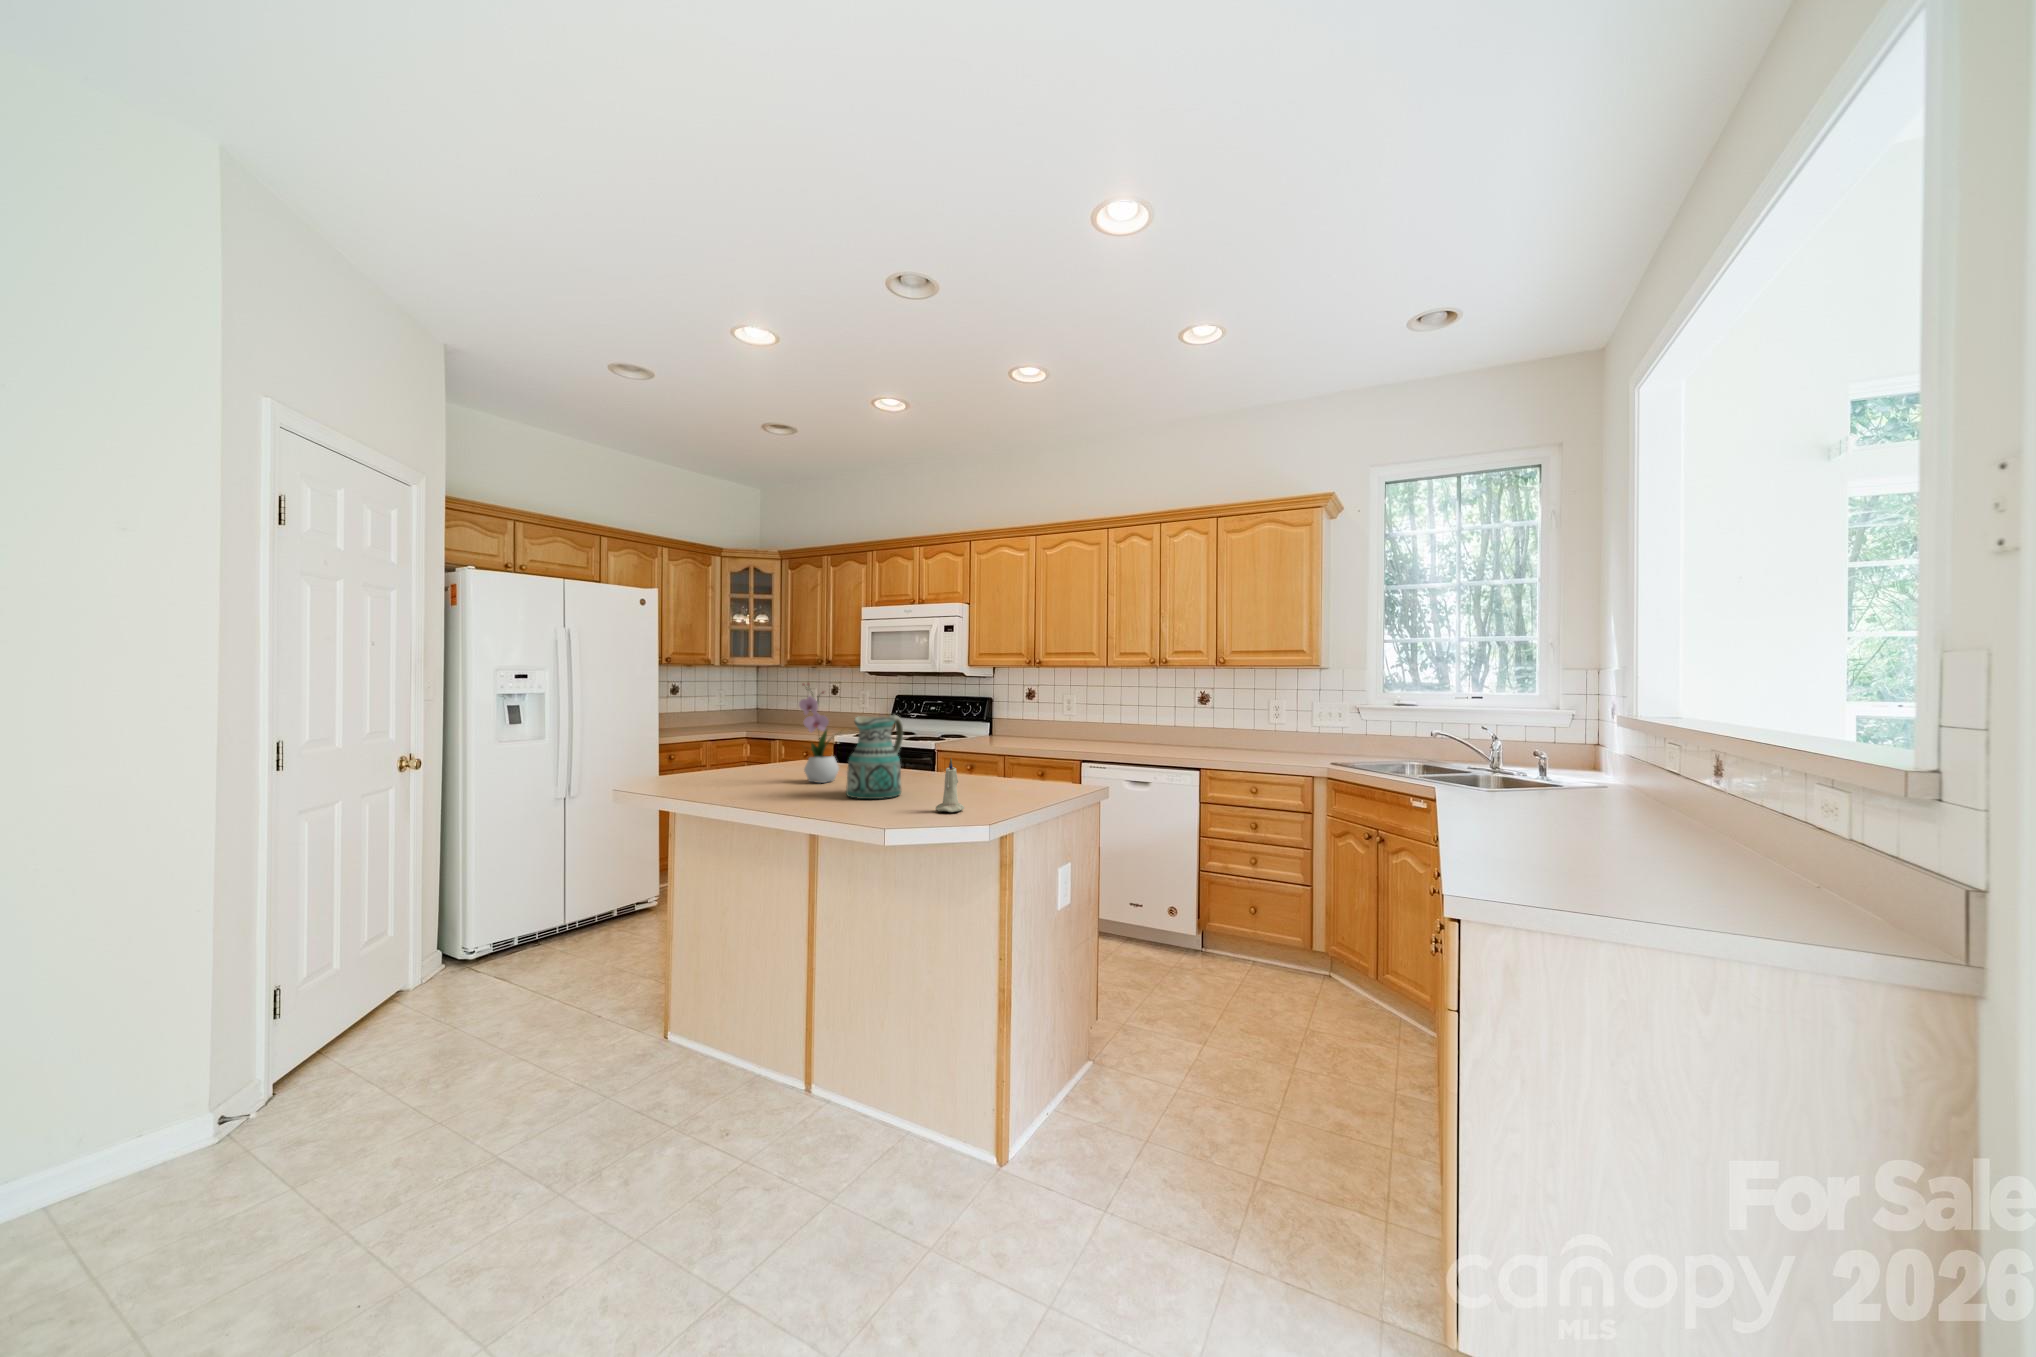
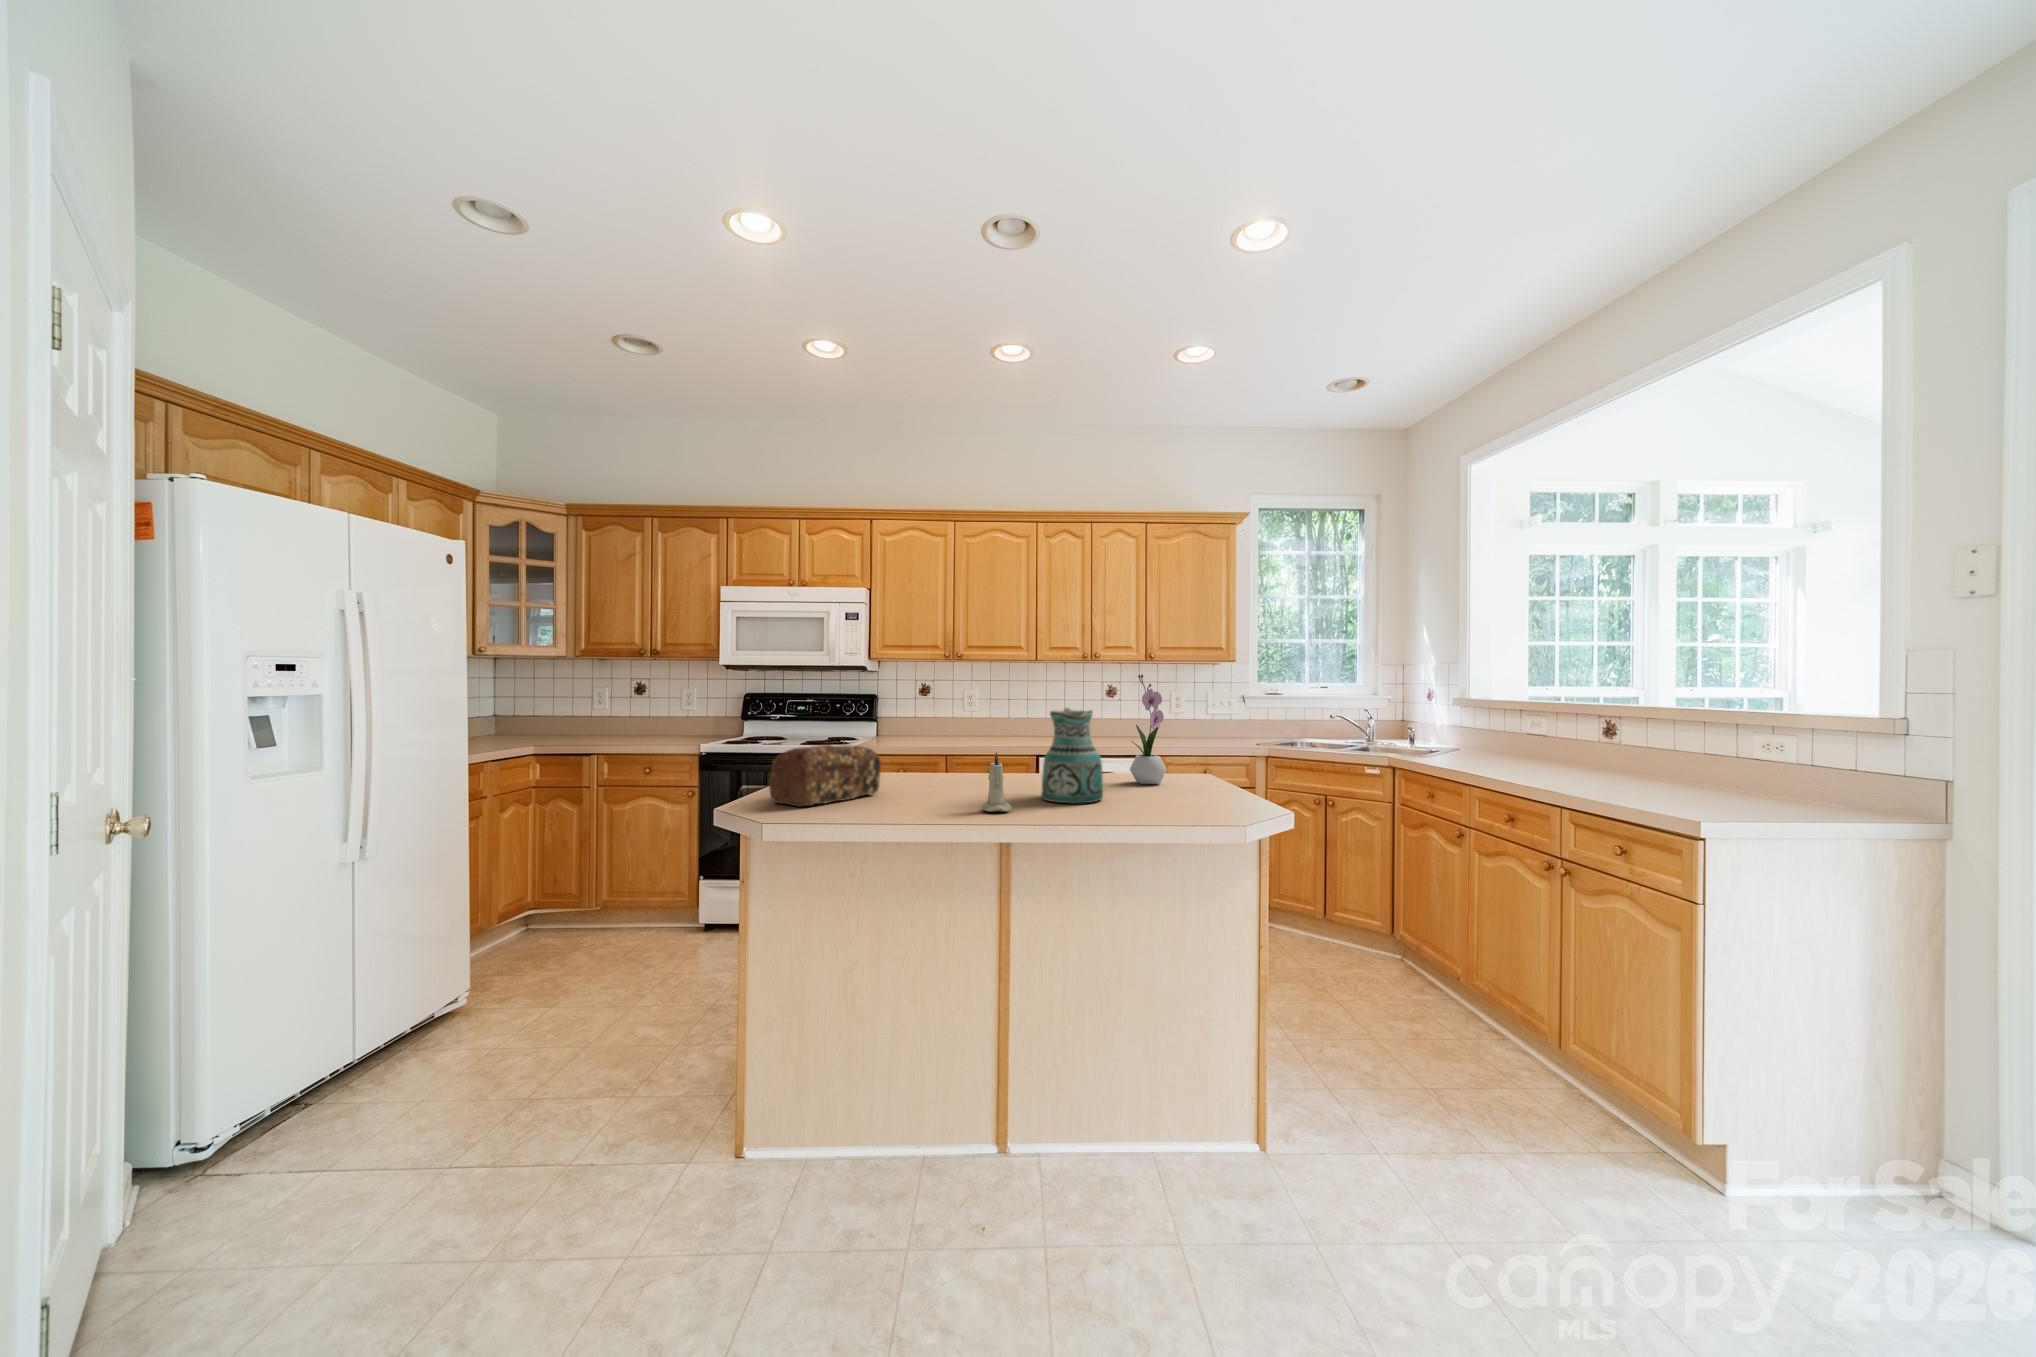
flower arrangement: present [799,683,839,783] -> present [1130,674,1166,784]
bread loaf: none [682,738,768,783] -> present [768,745,881,807]
candle: present [936,758,964,812] -> present [982,752,1012,812]

